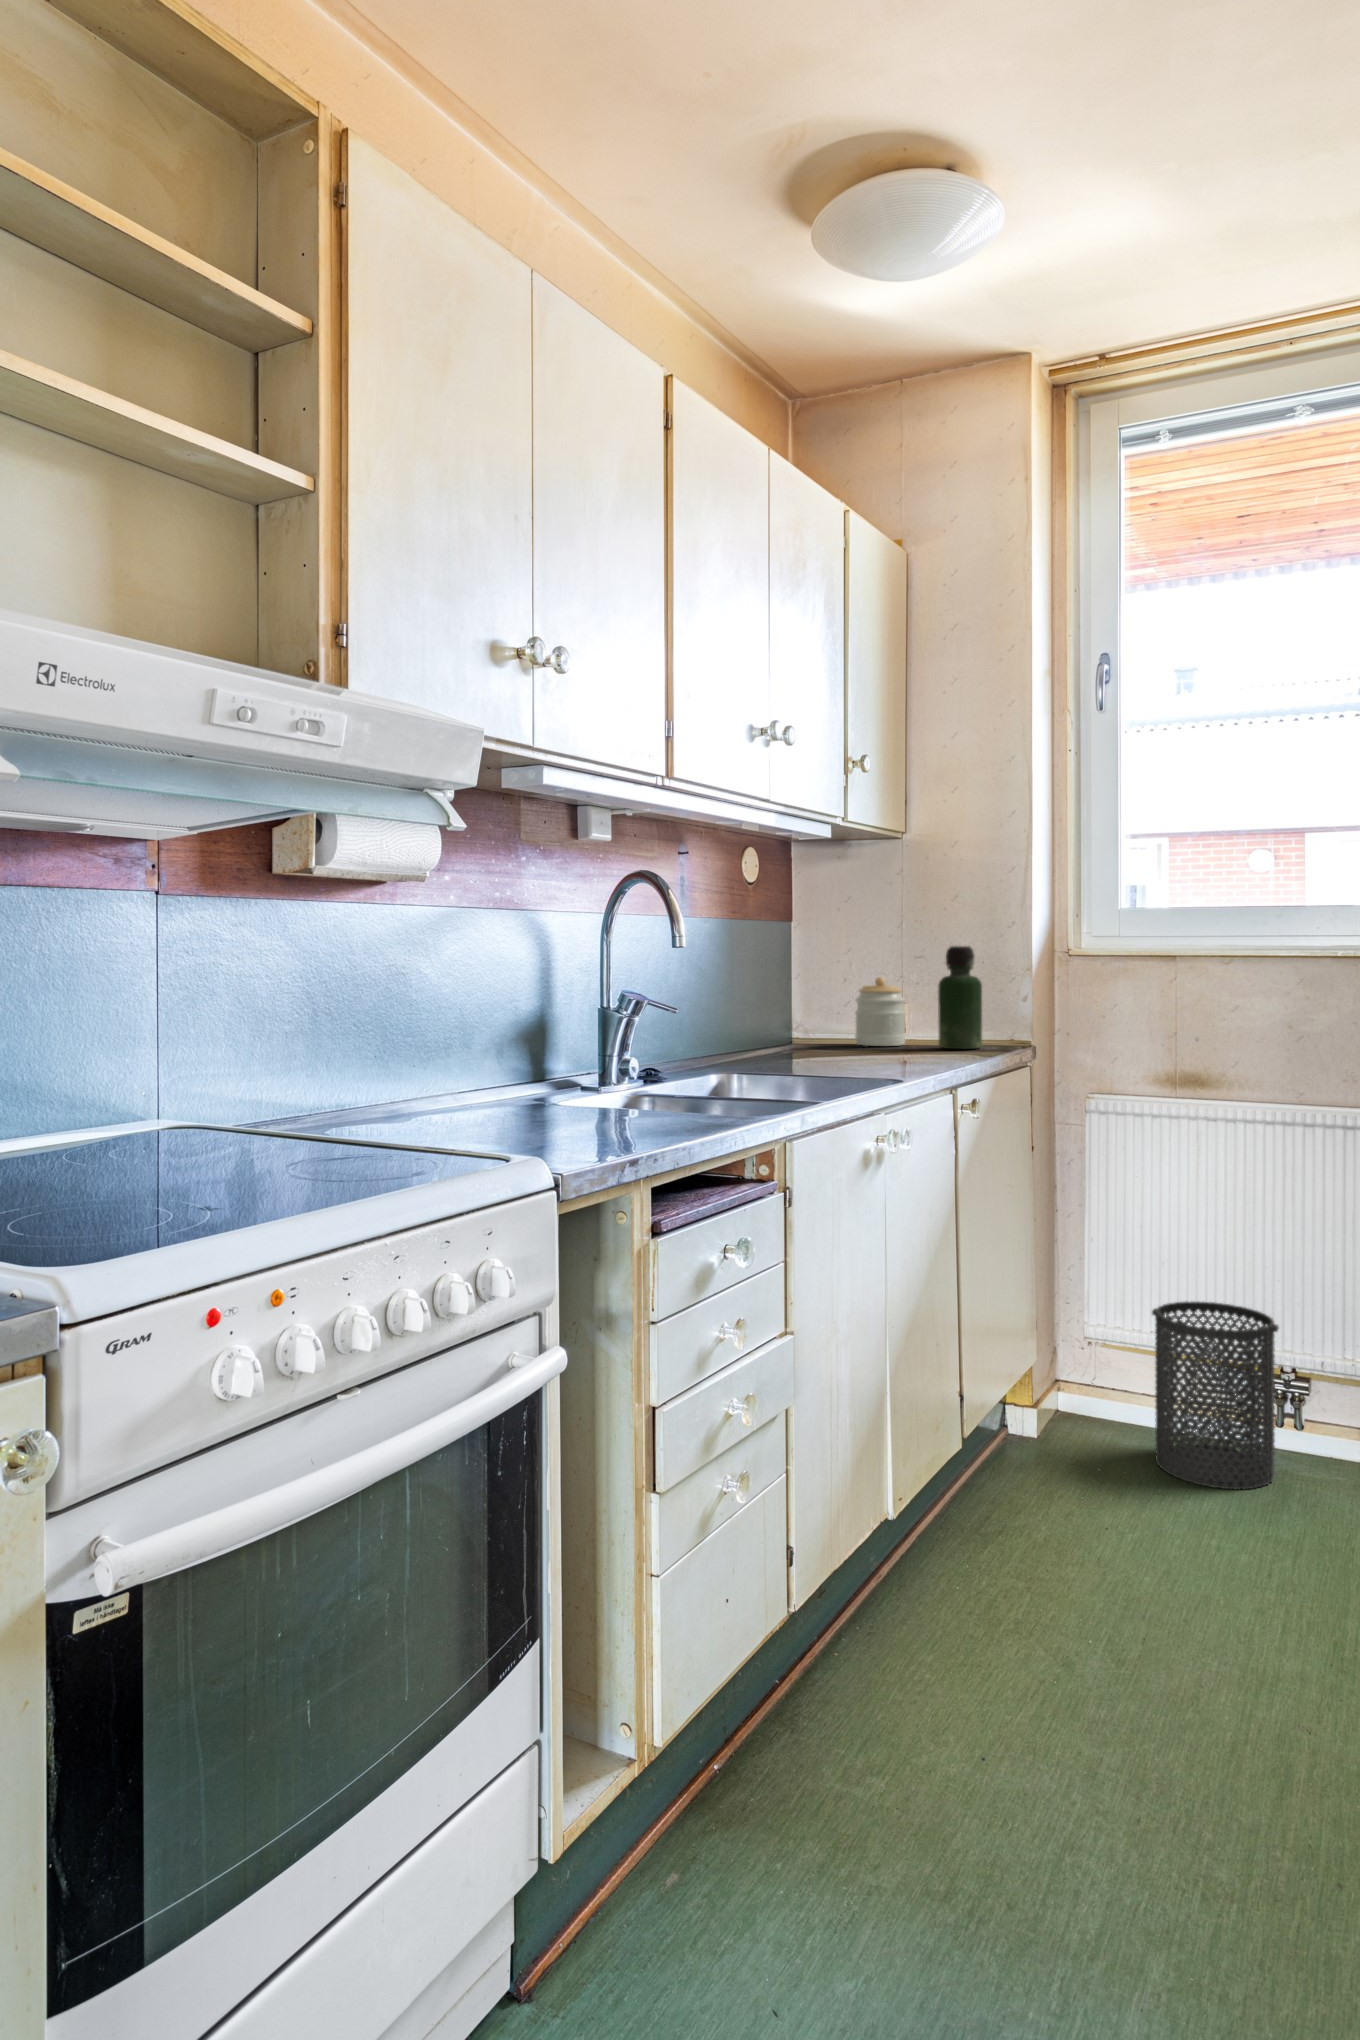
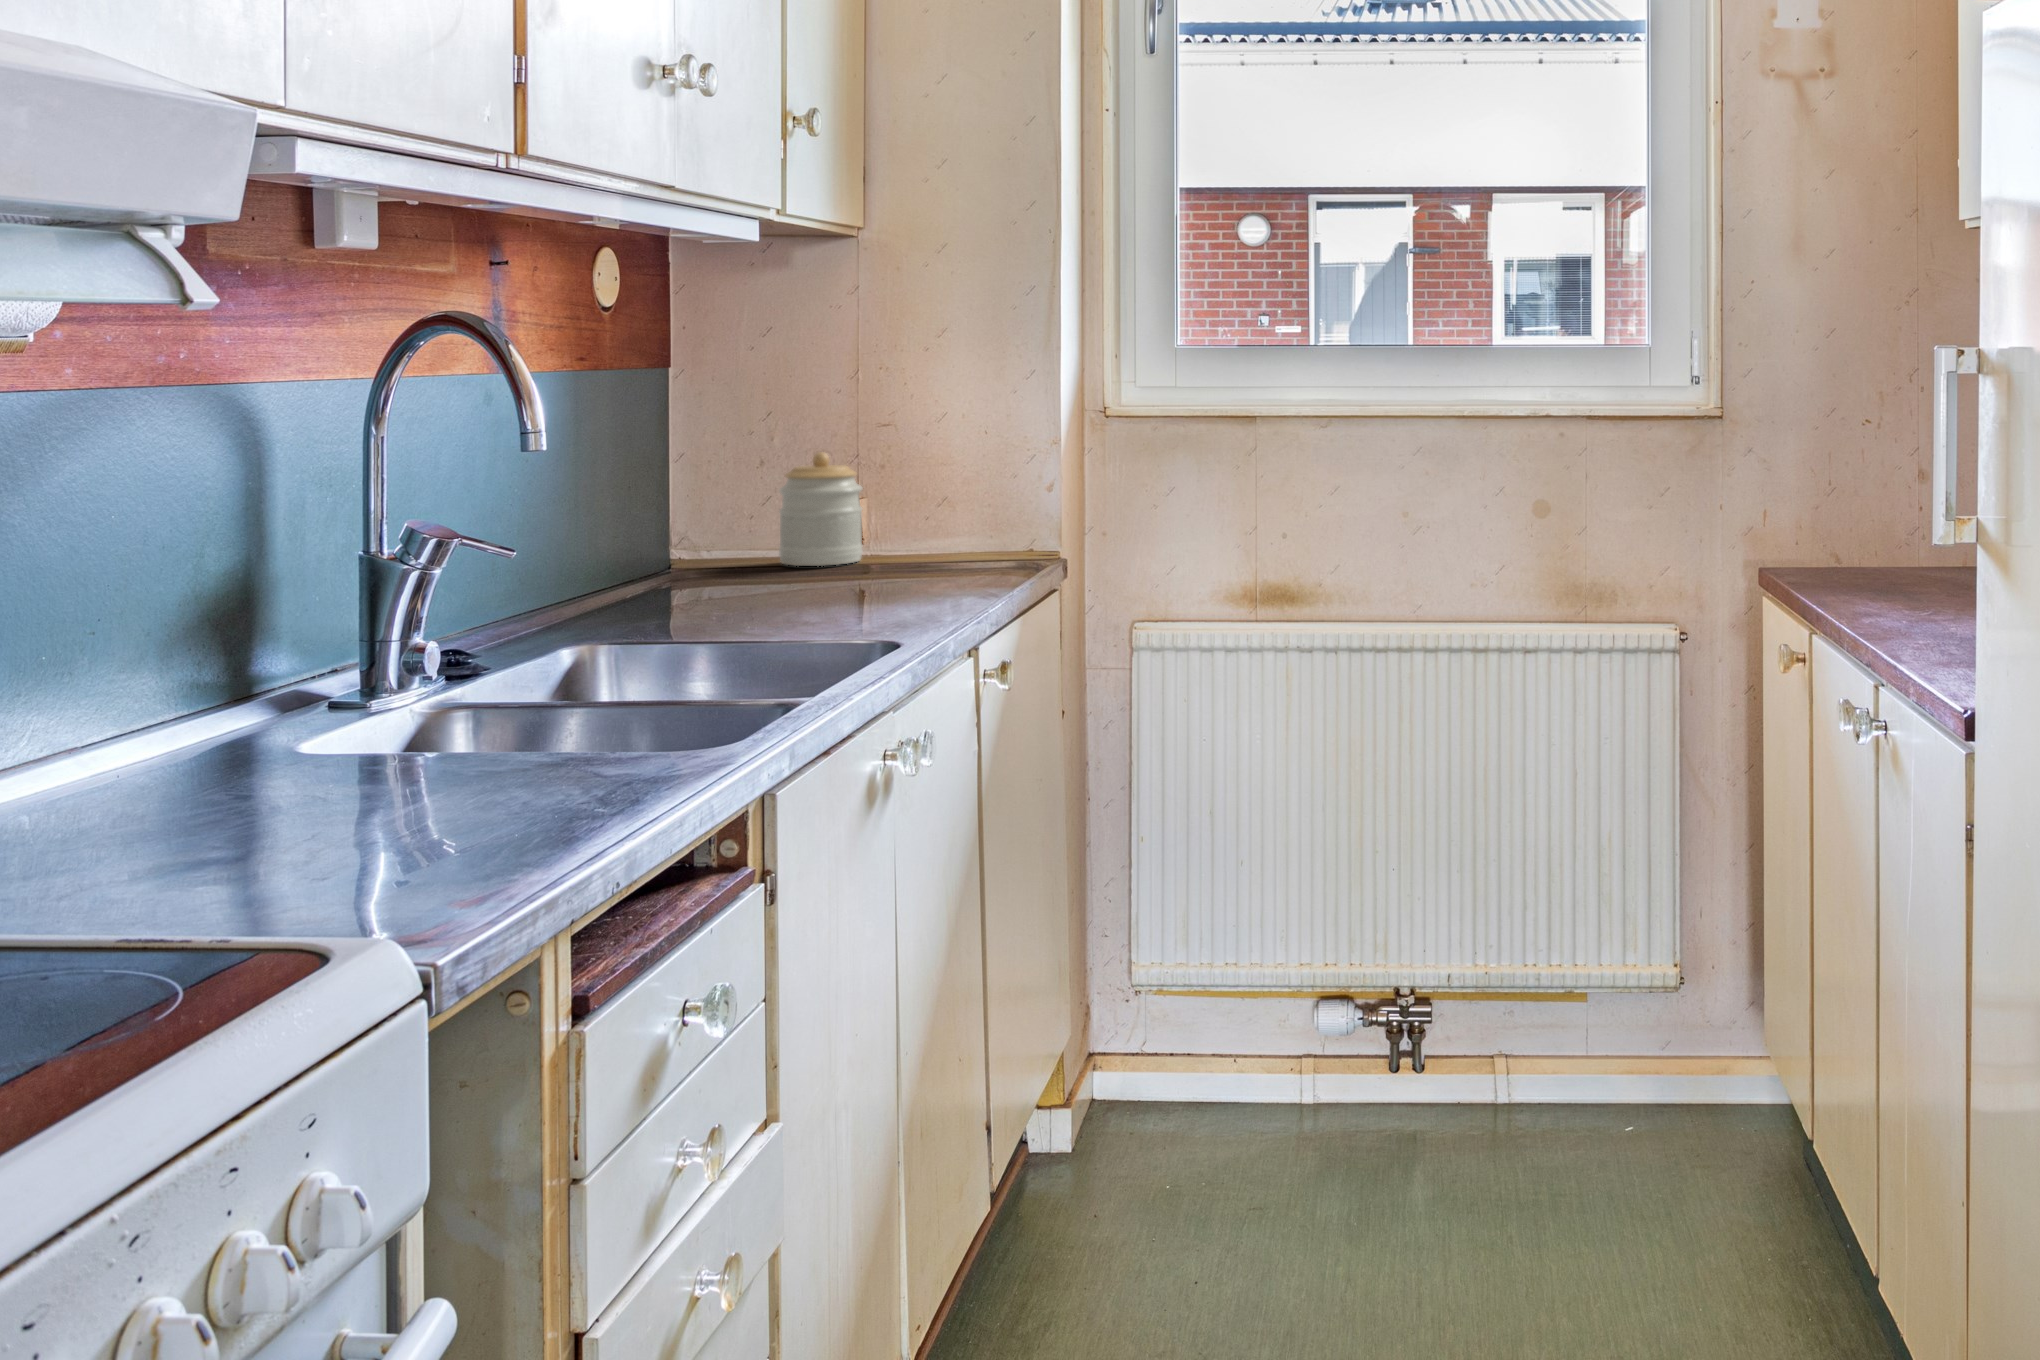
bottle: present [938,946,982,1049] -> none [921,404,989,567]
trash can: present [1152,1301,1279,1489] -> none [1236,911,1404,1188]

